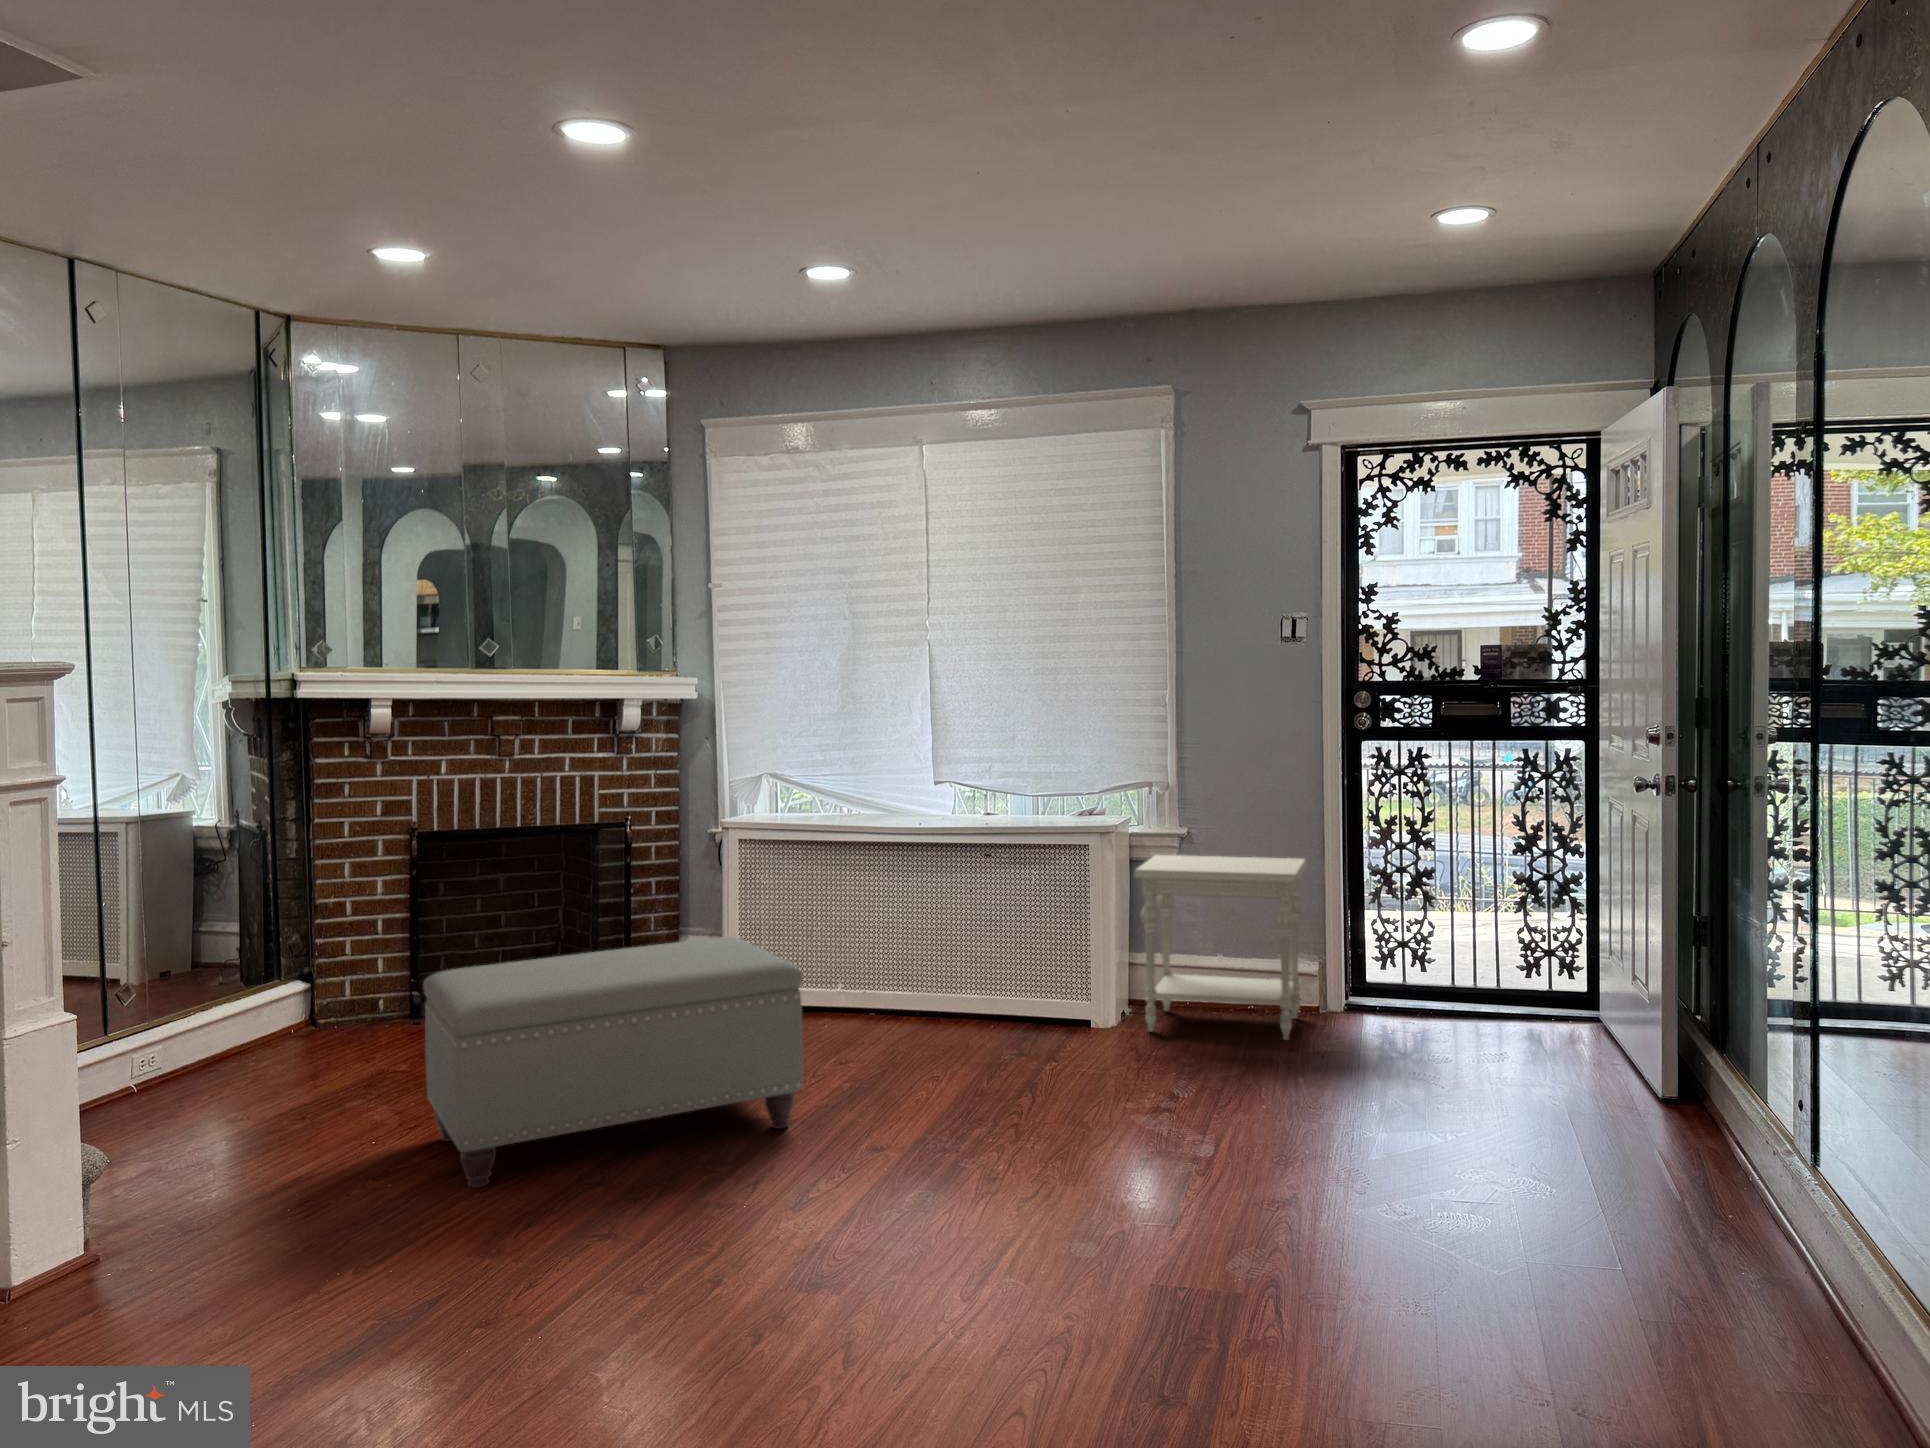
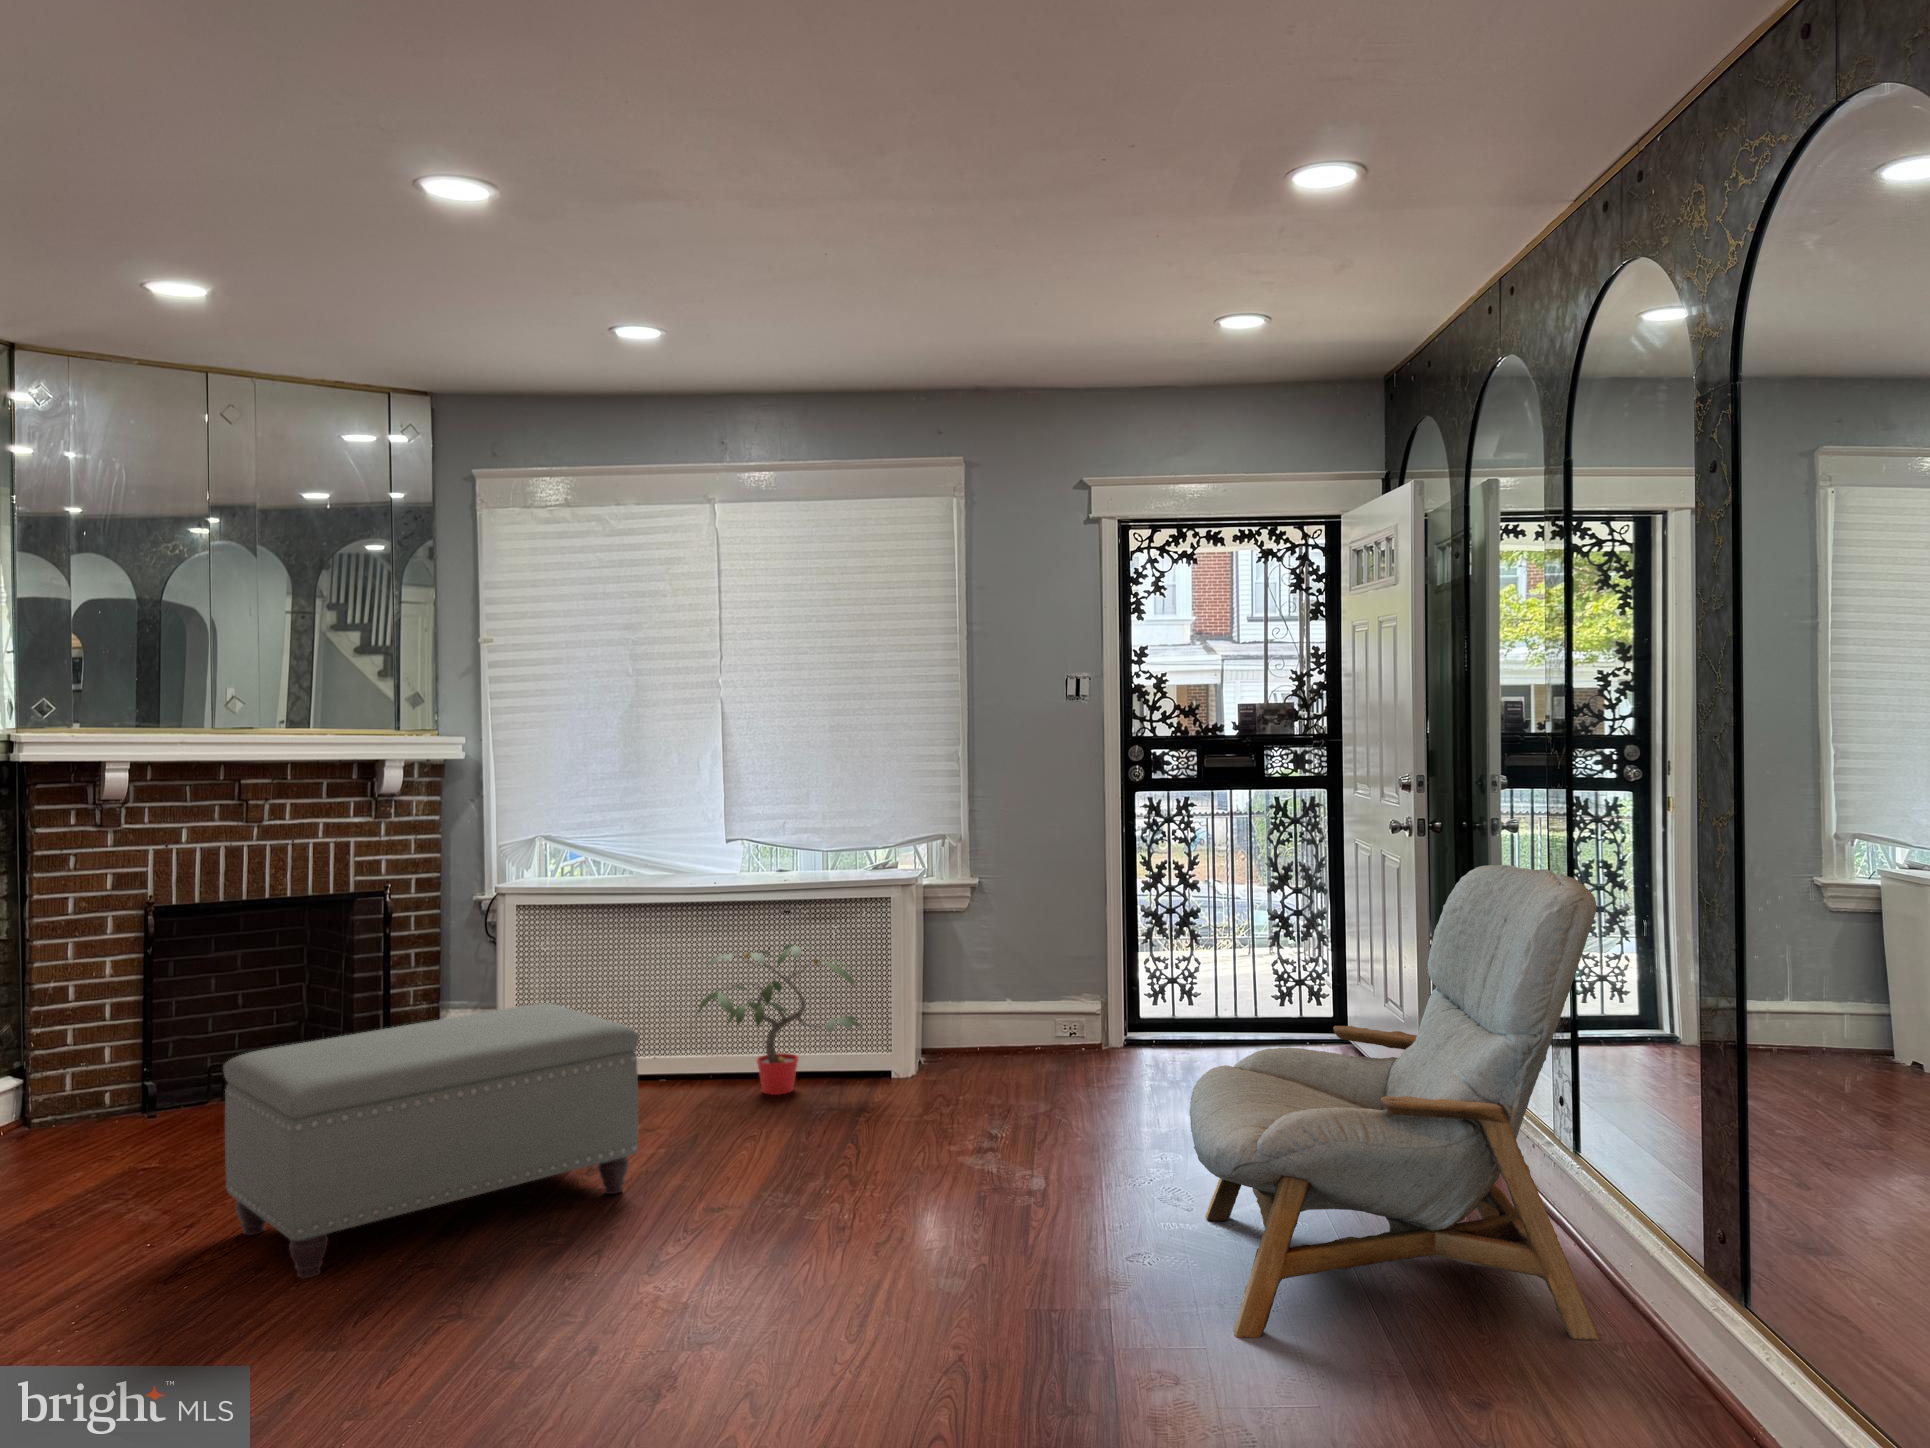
armchair: none [1338,829,1825,1402] -> present [1189,865,1600,1340]
side table: present [1134,855,1307,1040] -> none [932,904,1089,1077]
potted plant: none [898,888,1073,1039] -> present [698,944,861,1095]

